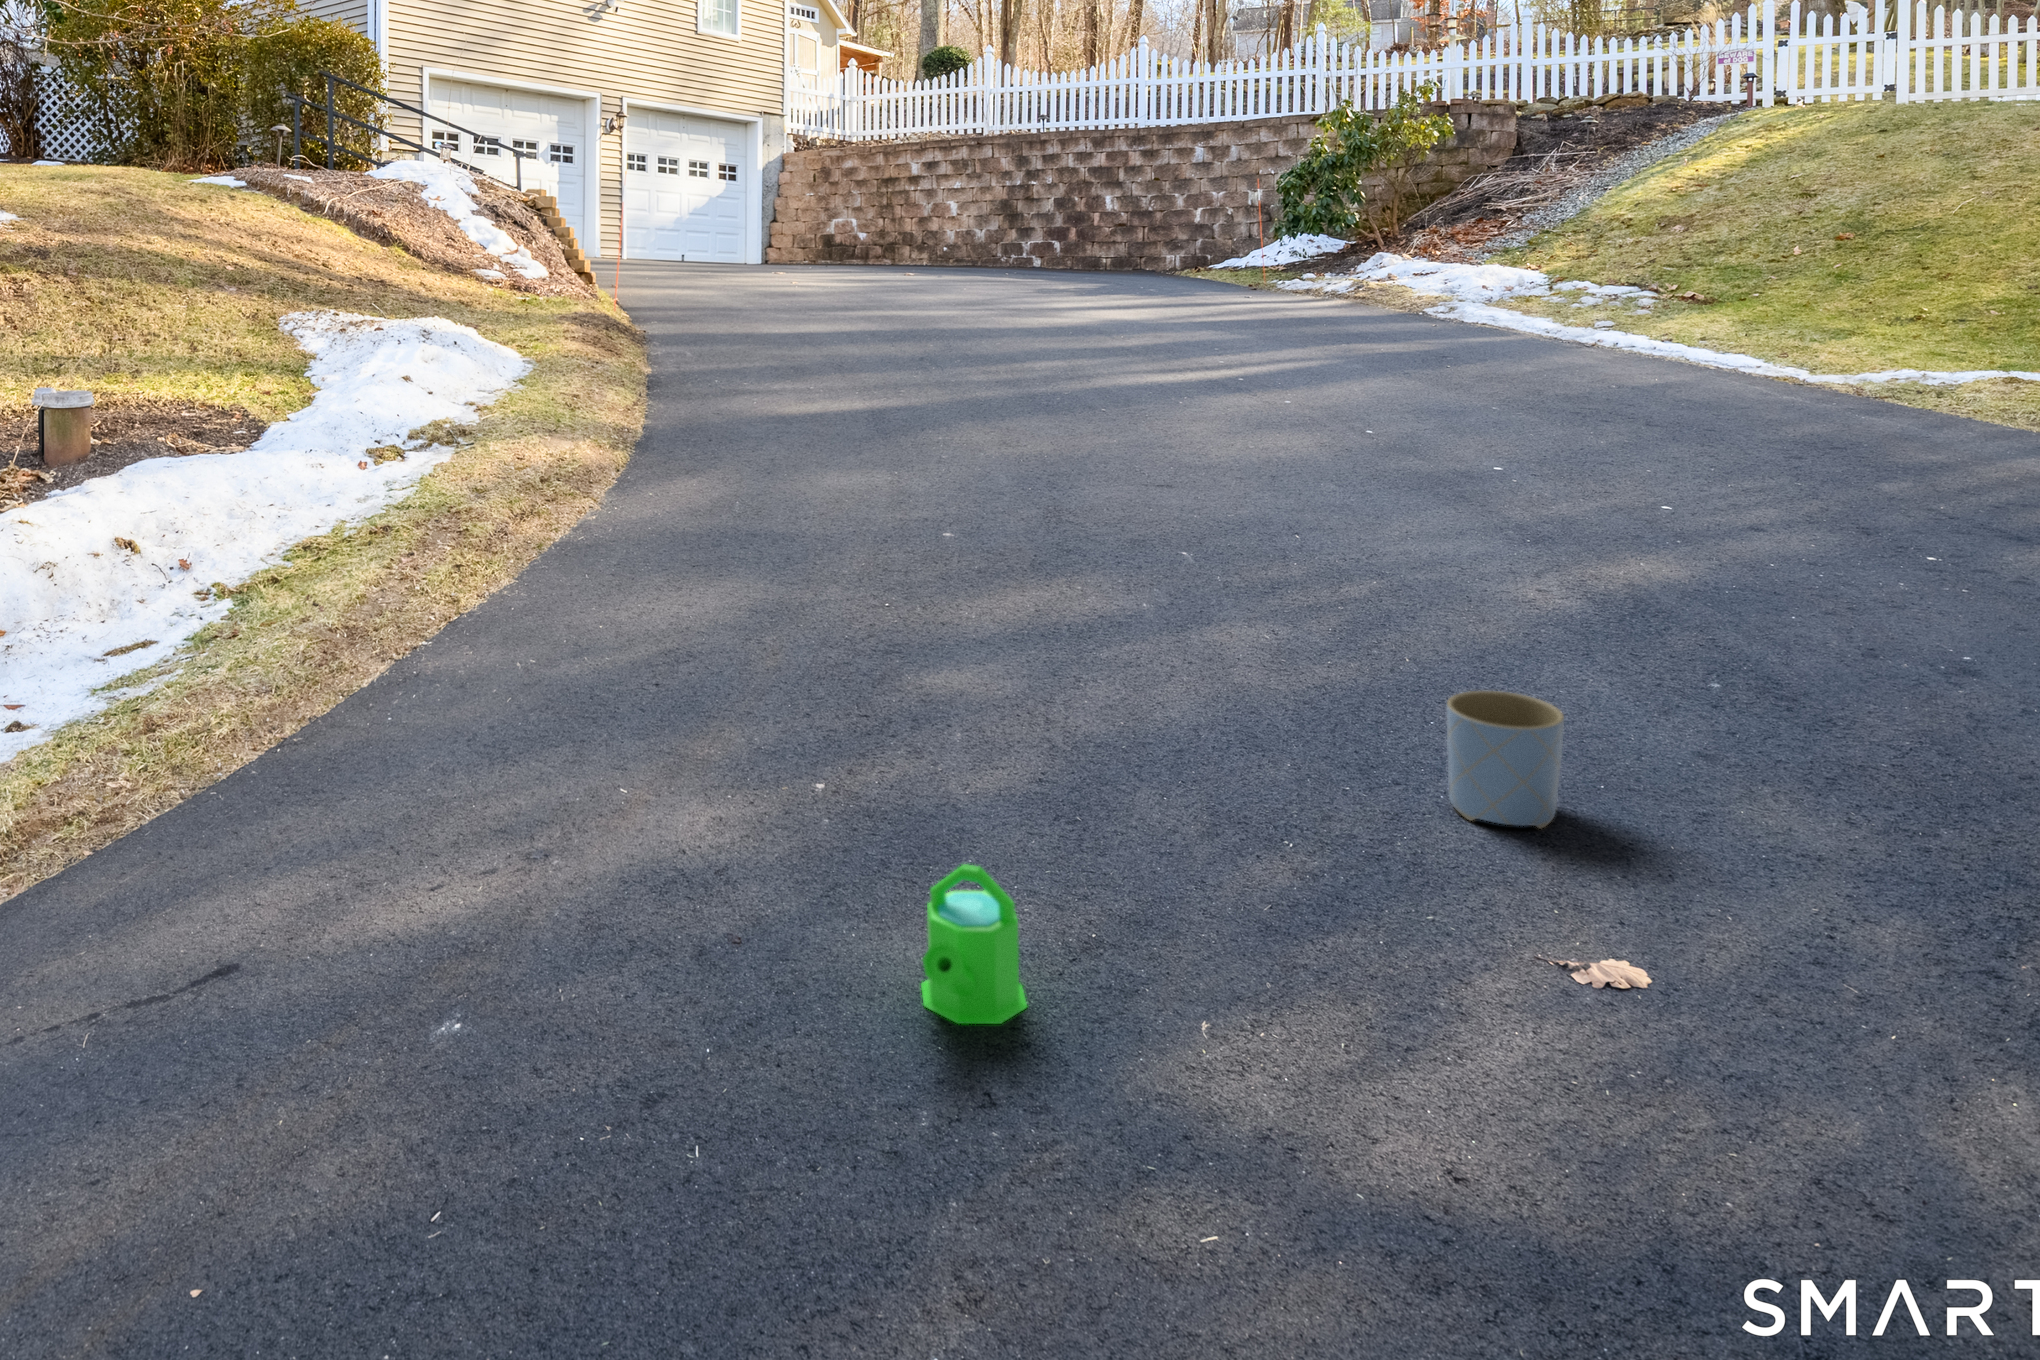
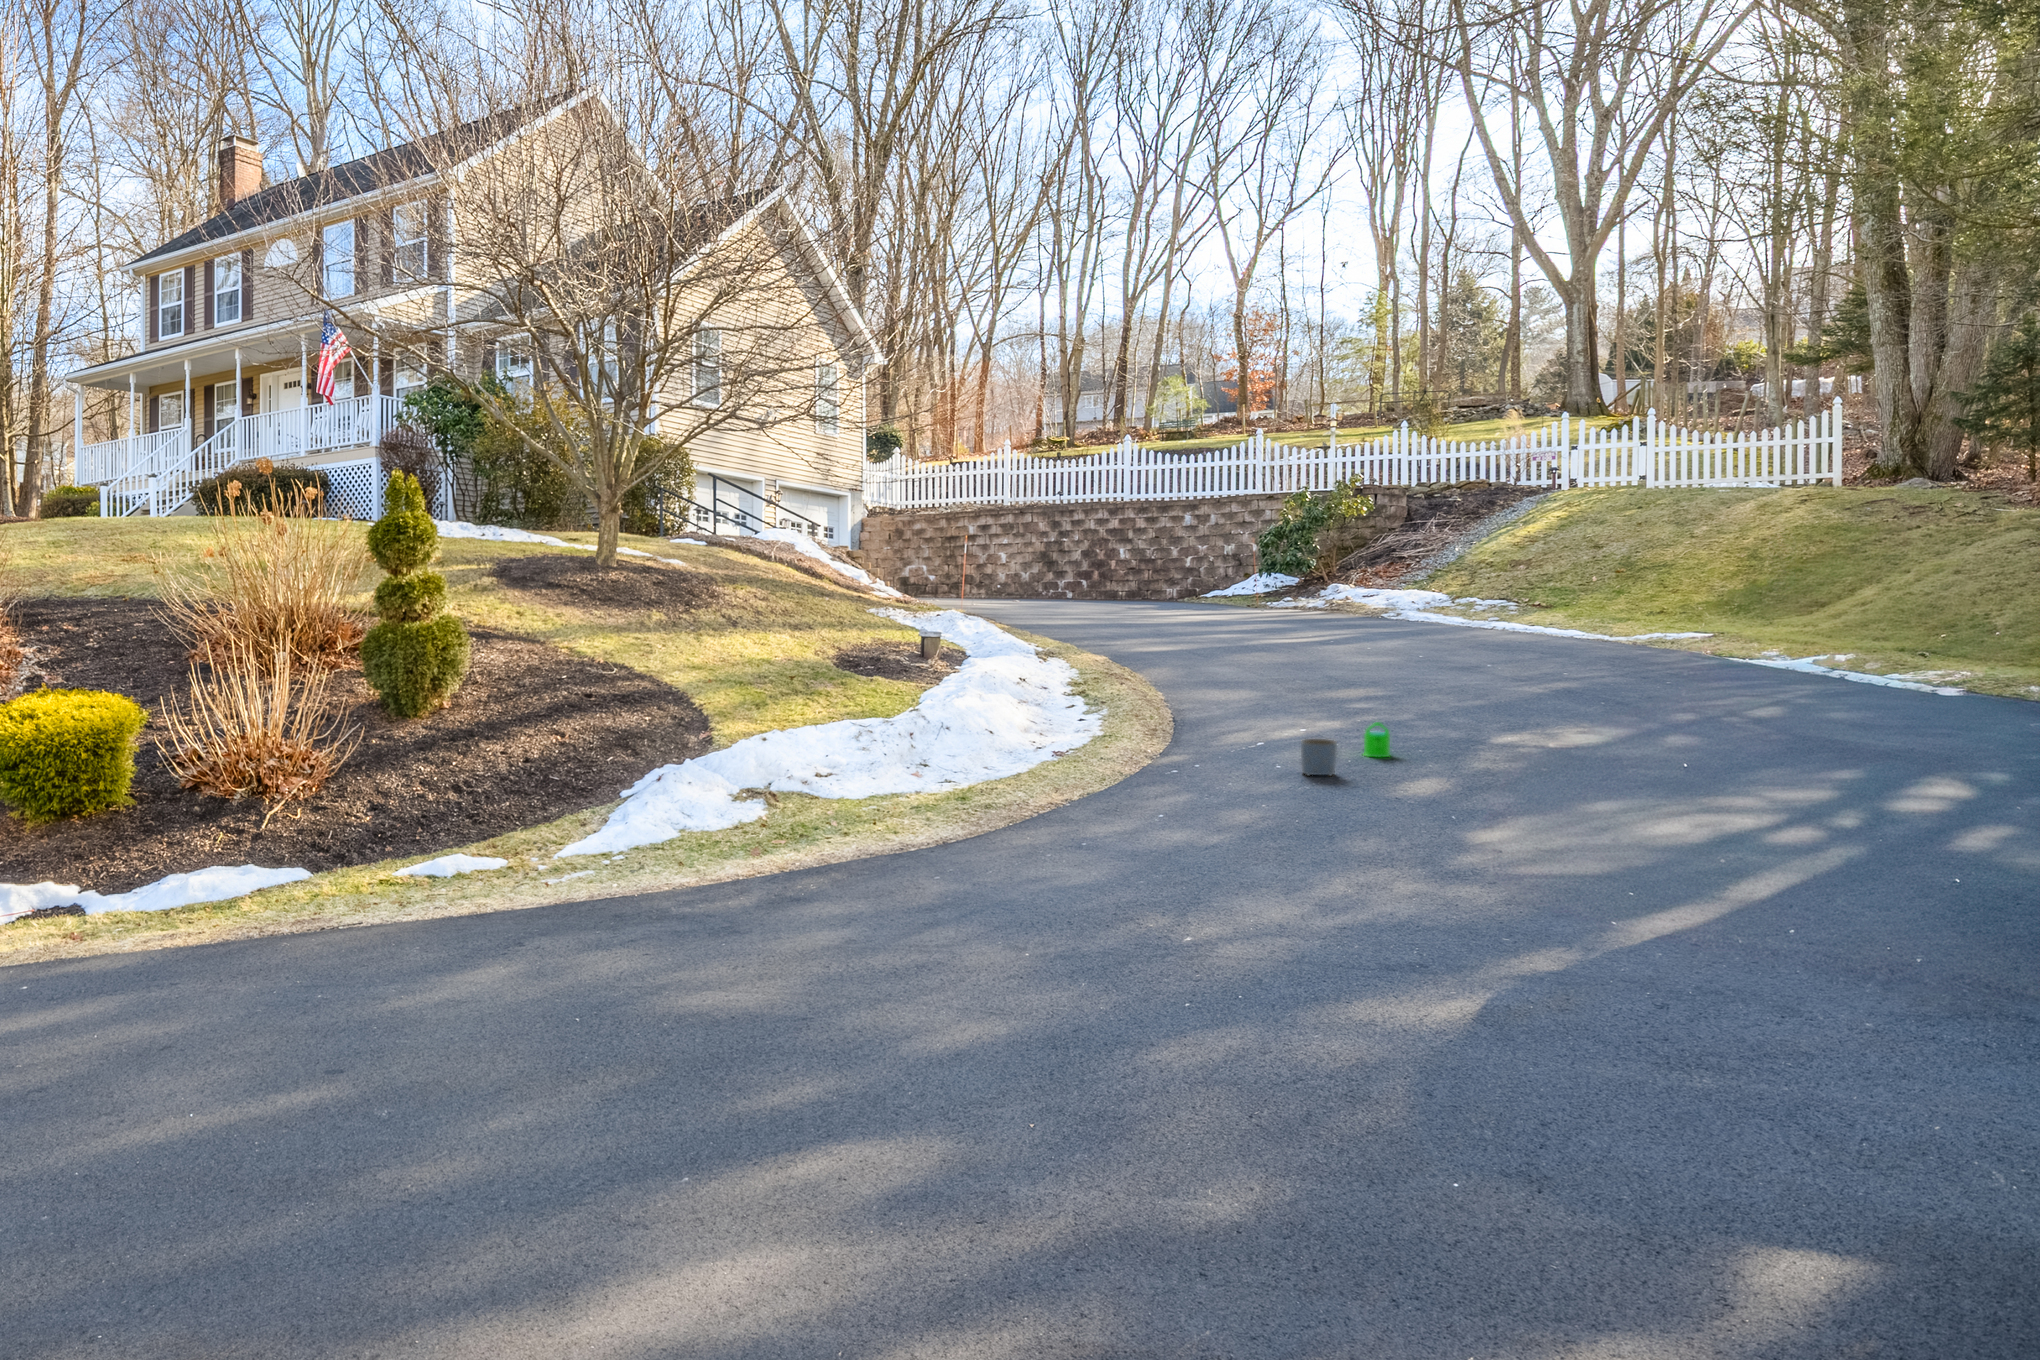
planter: present [1447,691,1564,829] -> present [1301,739,1337,776]

